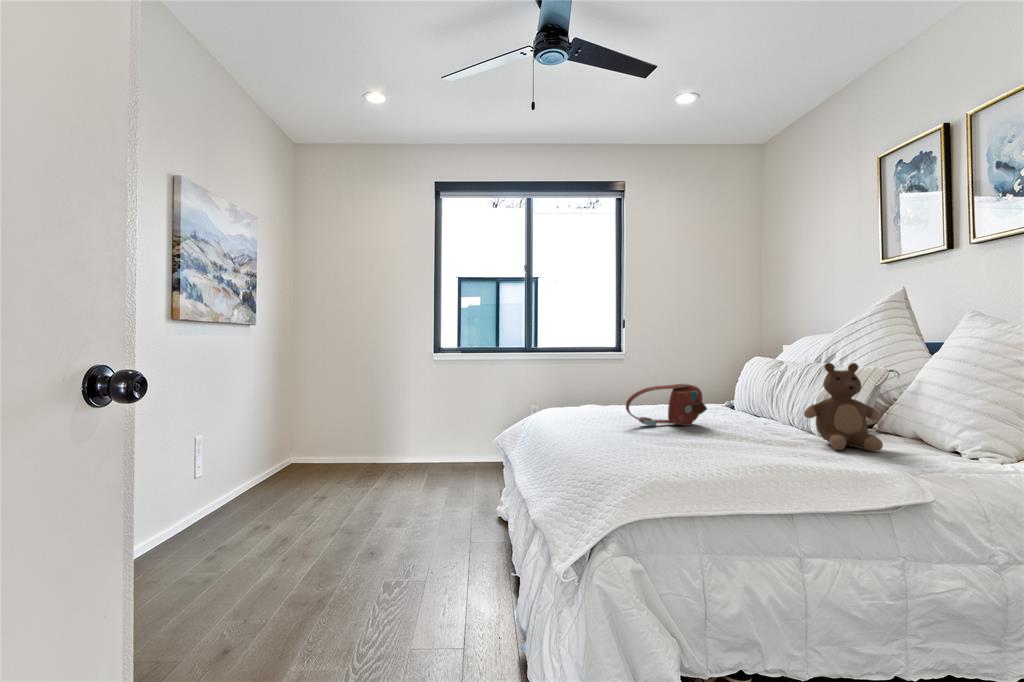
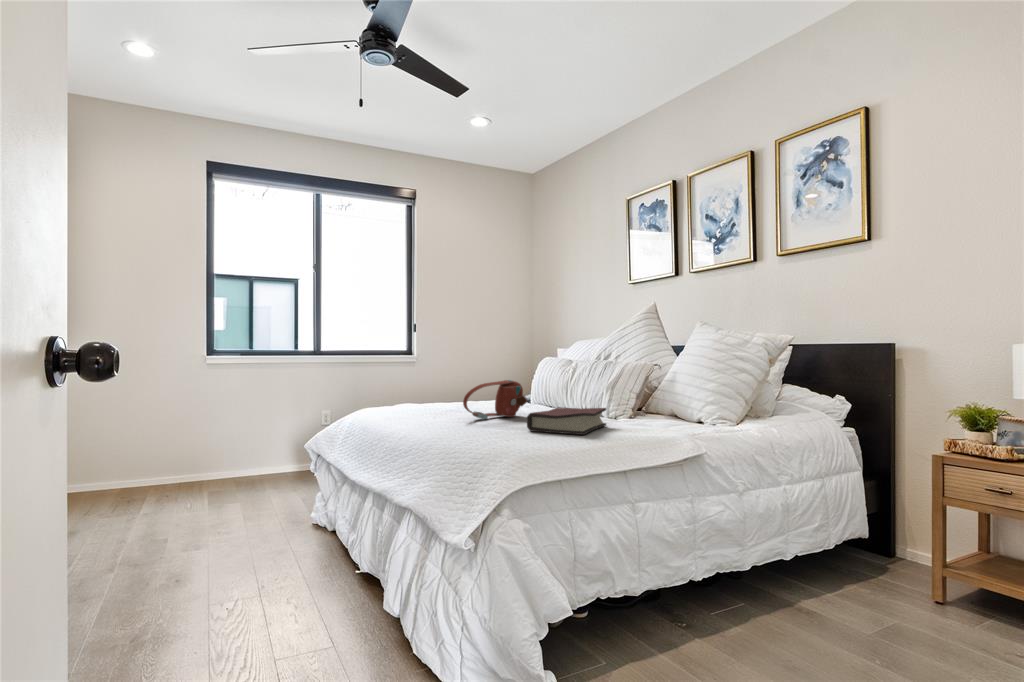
teddy bear: present [804,363,883,452] -> none [606,358,659,425]
hardback book: none [685,420,799,460] -> present [527,407,606,435]

